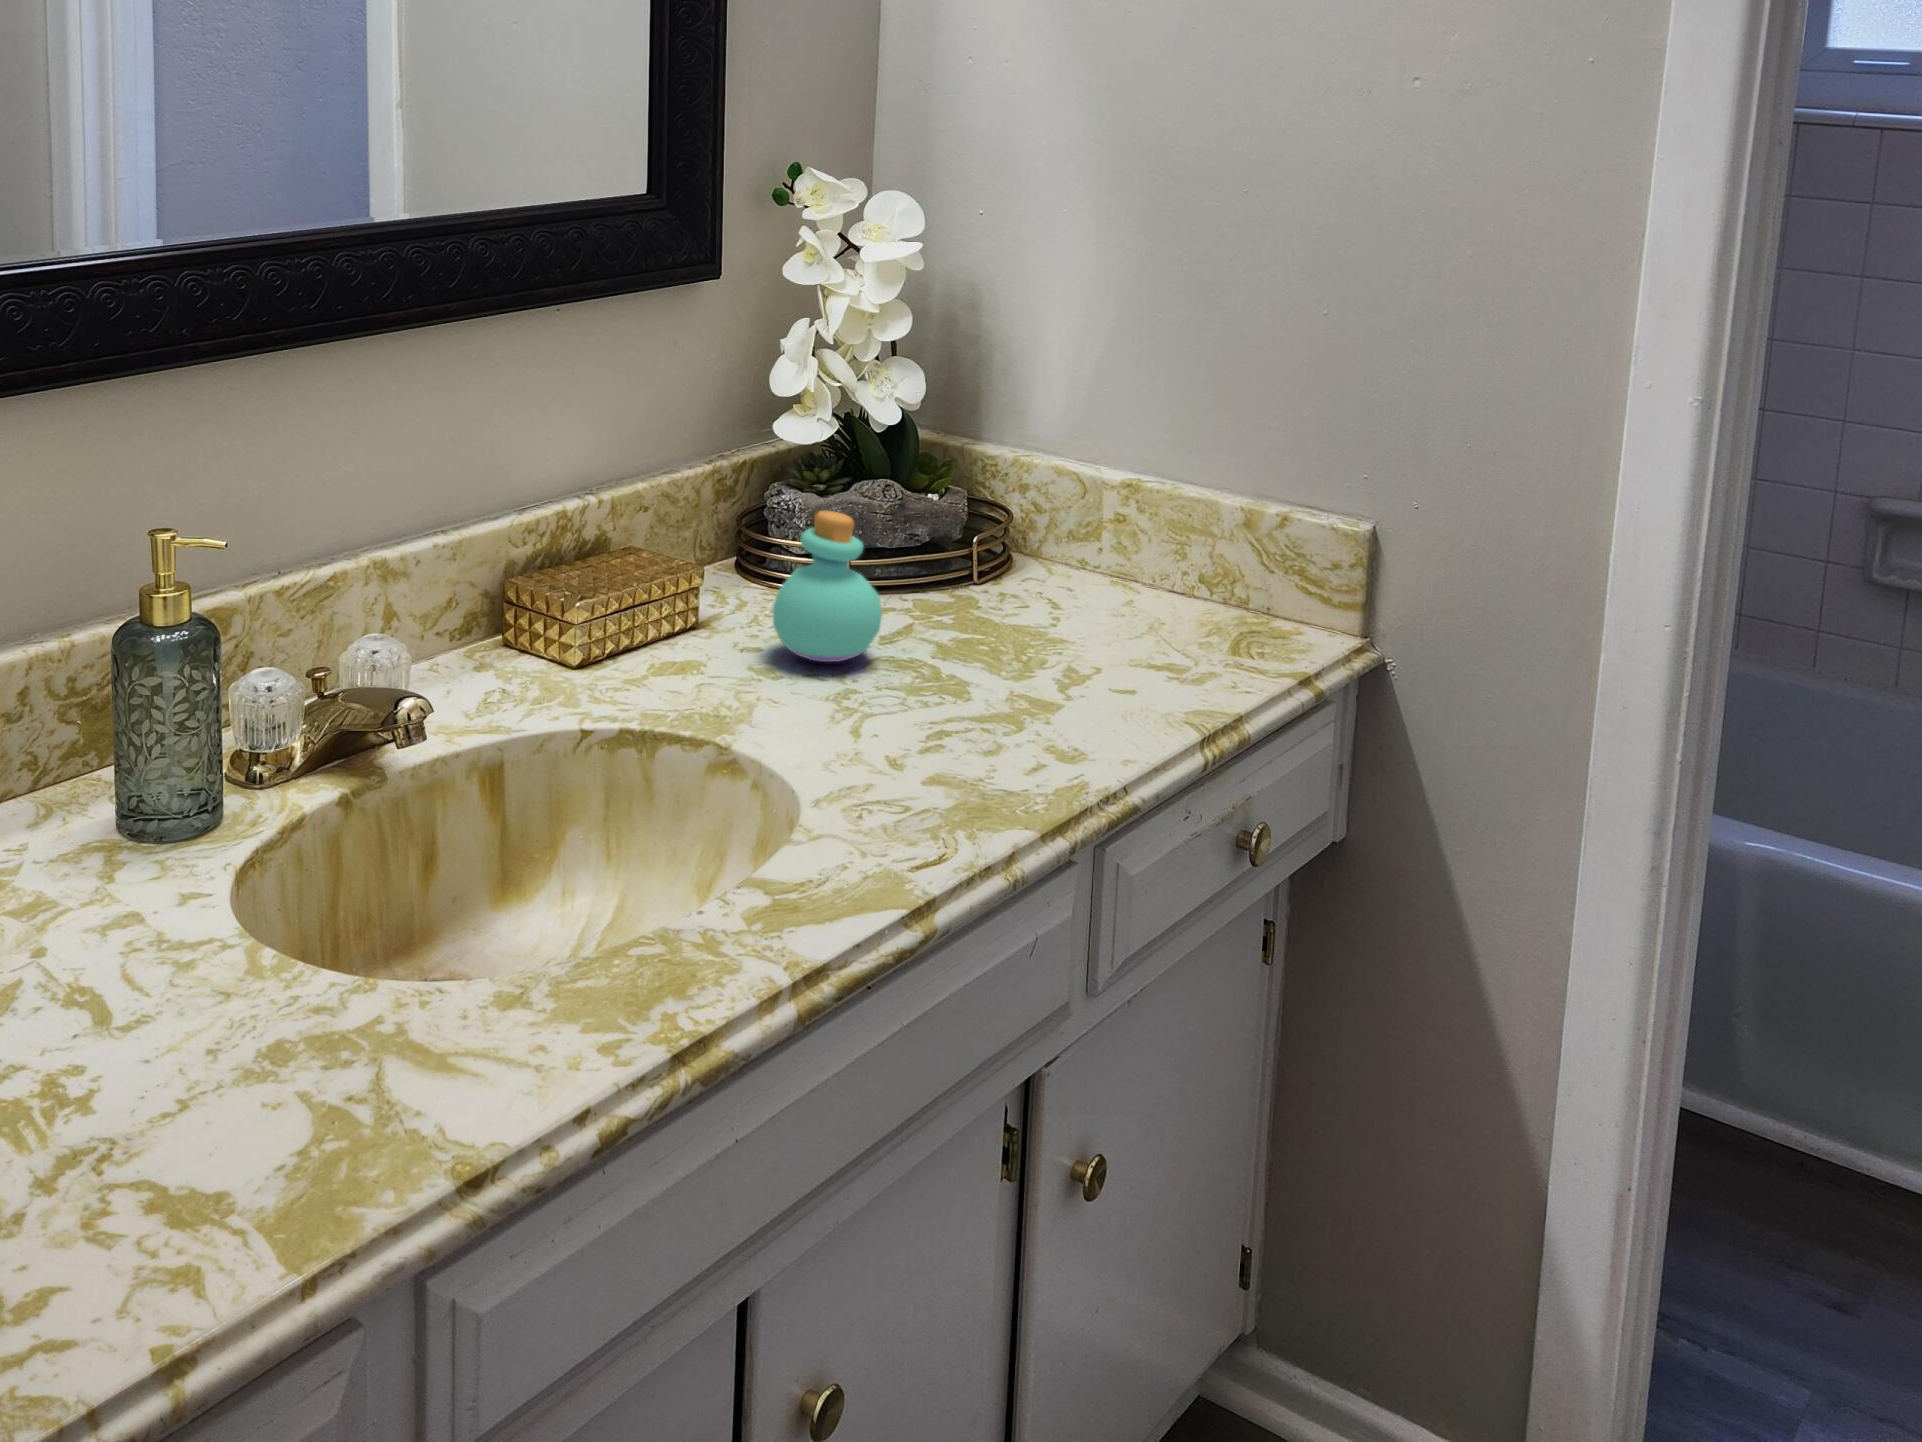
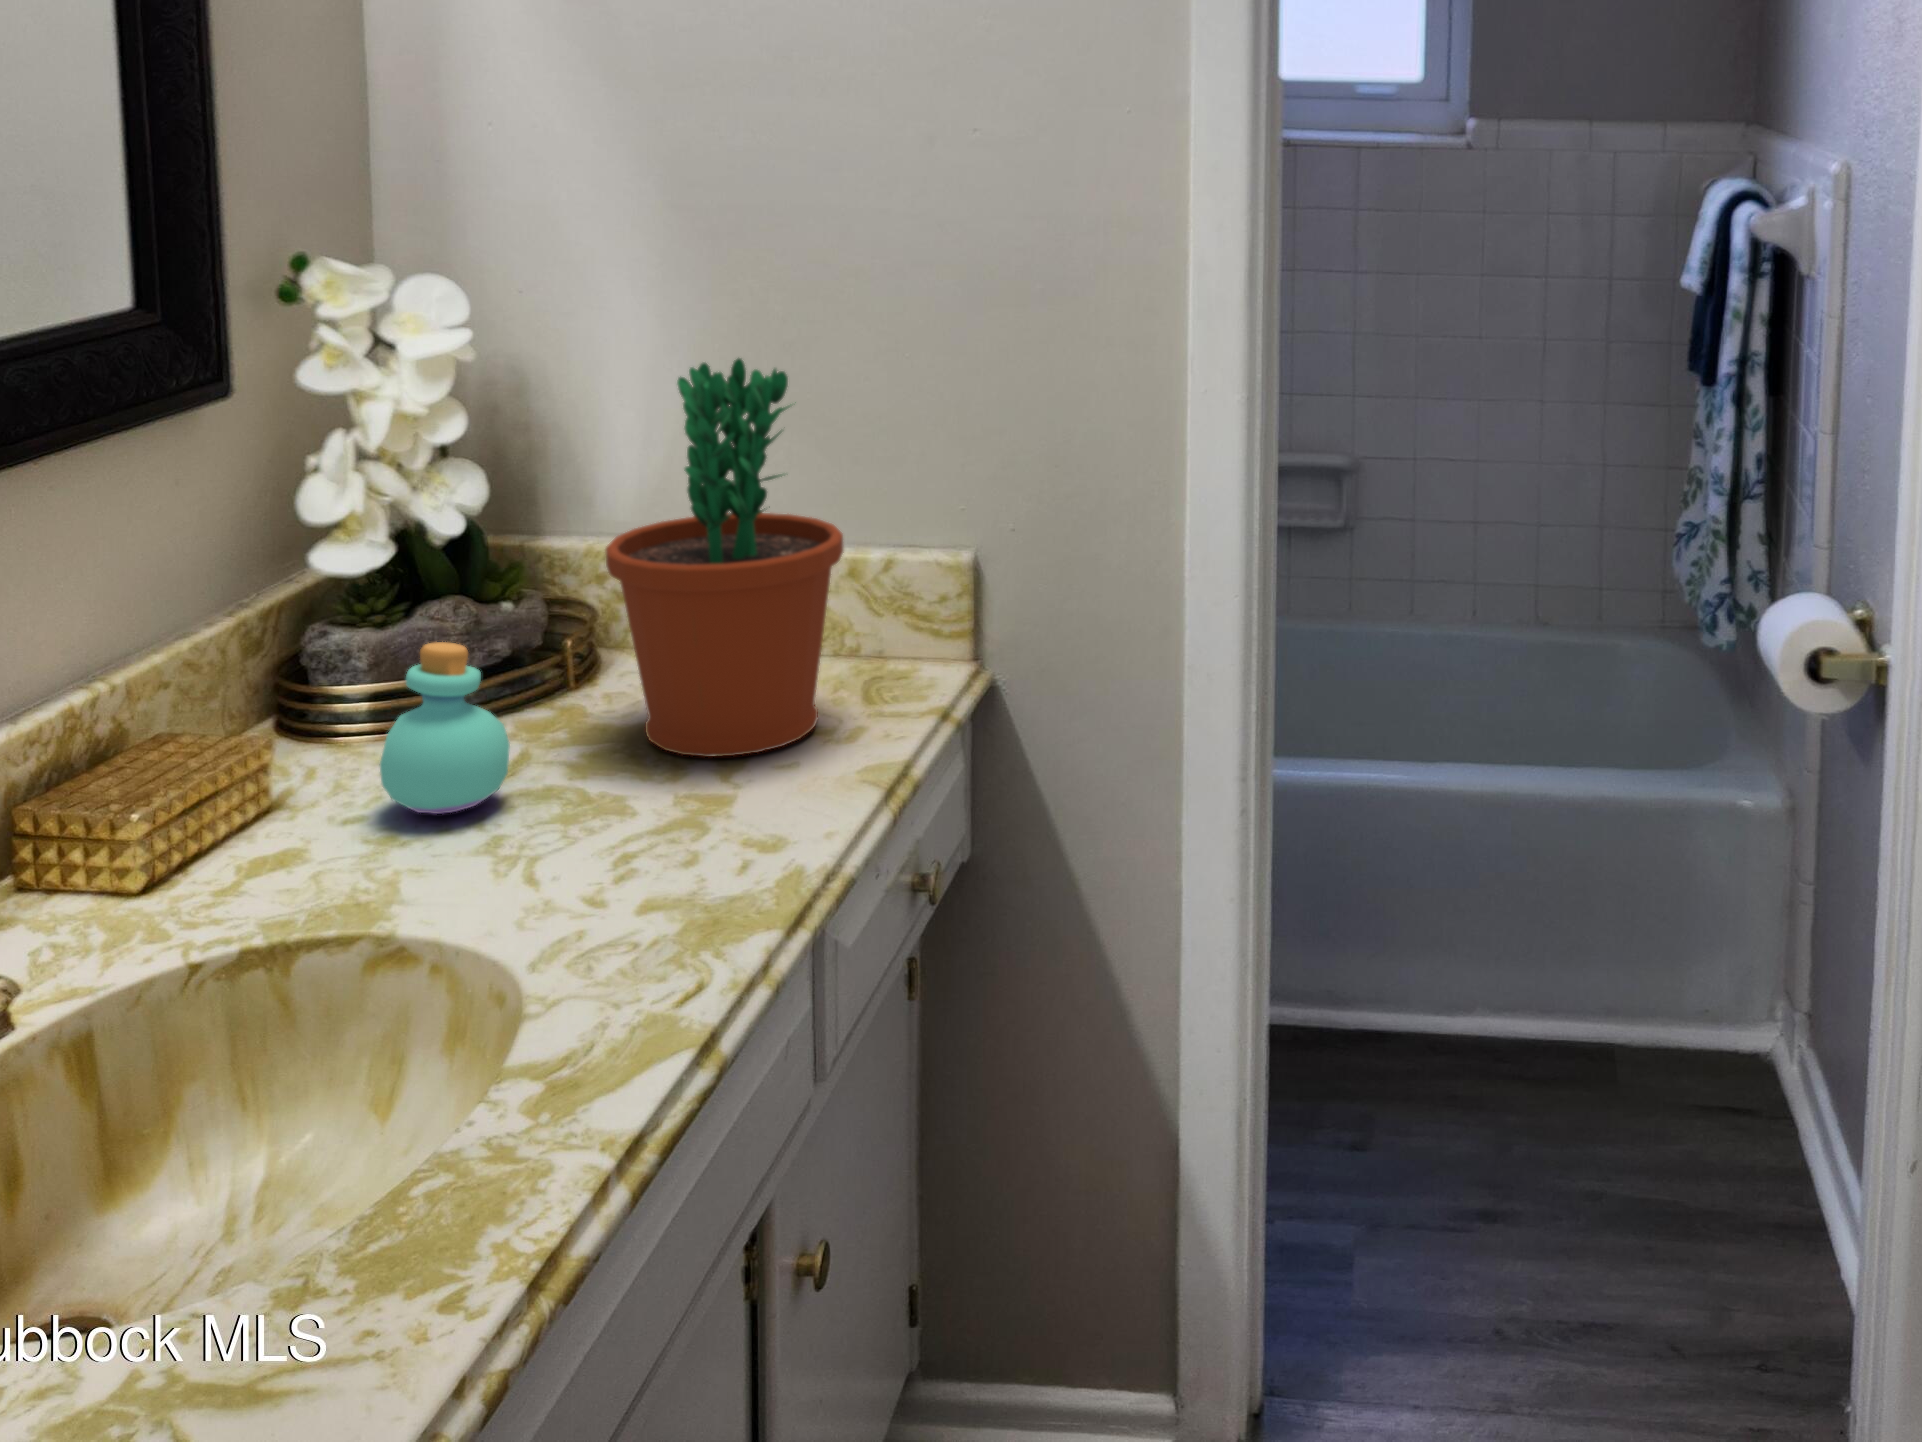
flower pot: none [994,293,1219,672] -> present [606,358,844,757]

